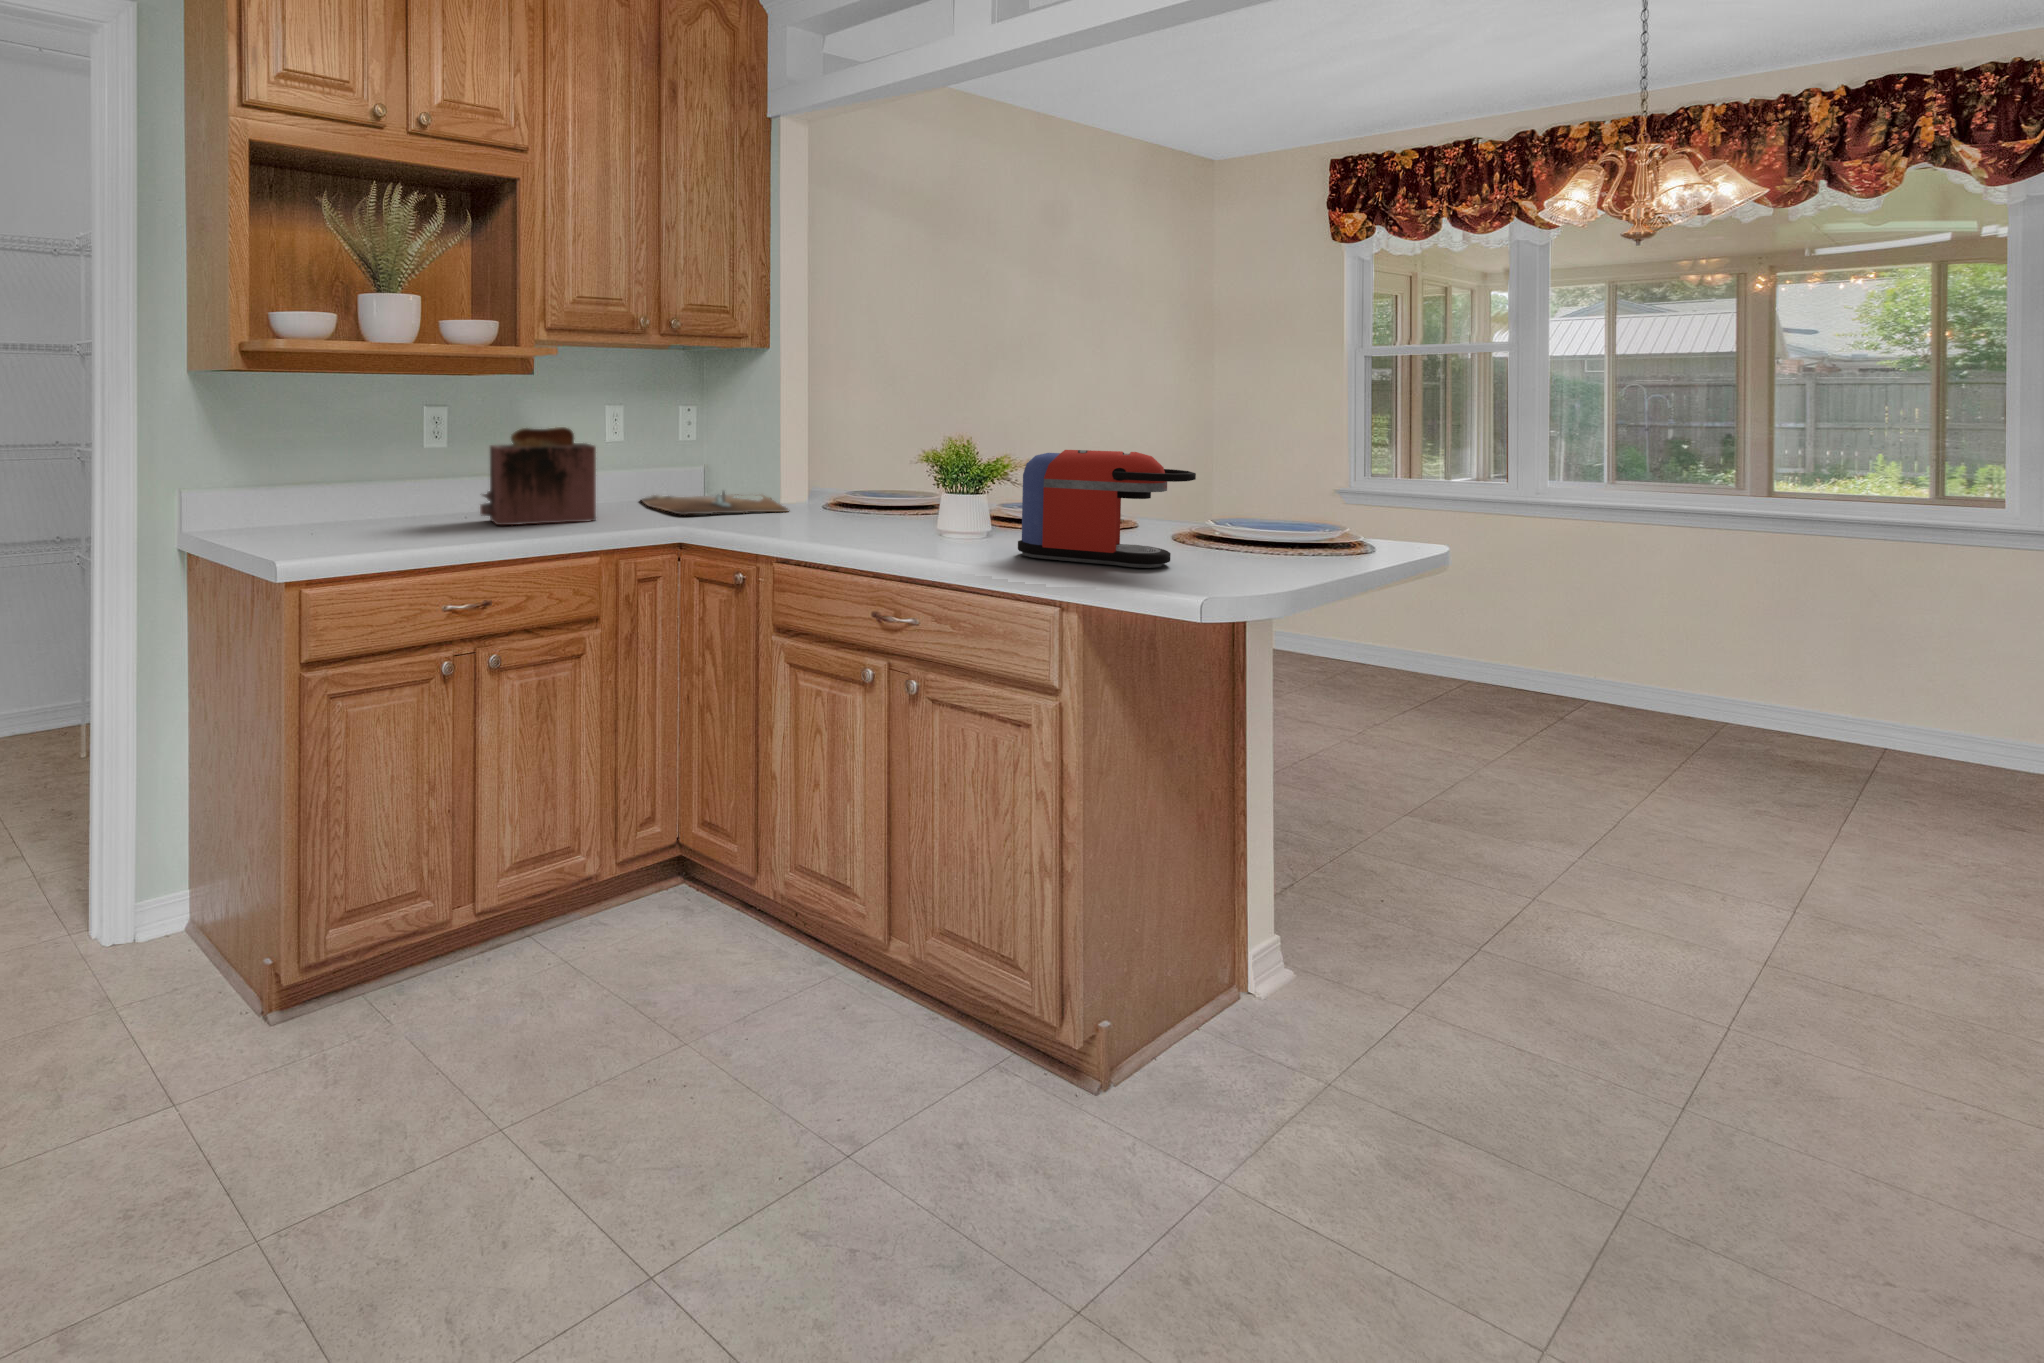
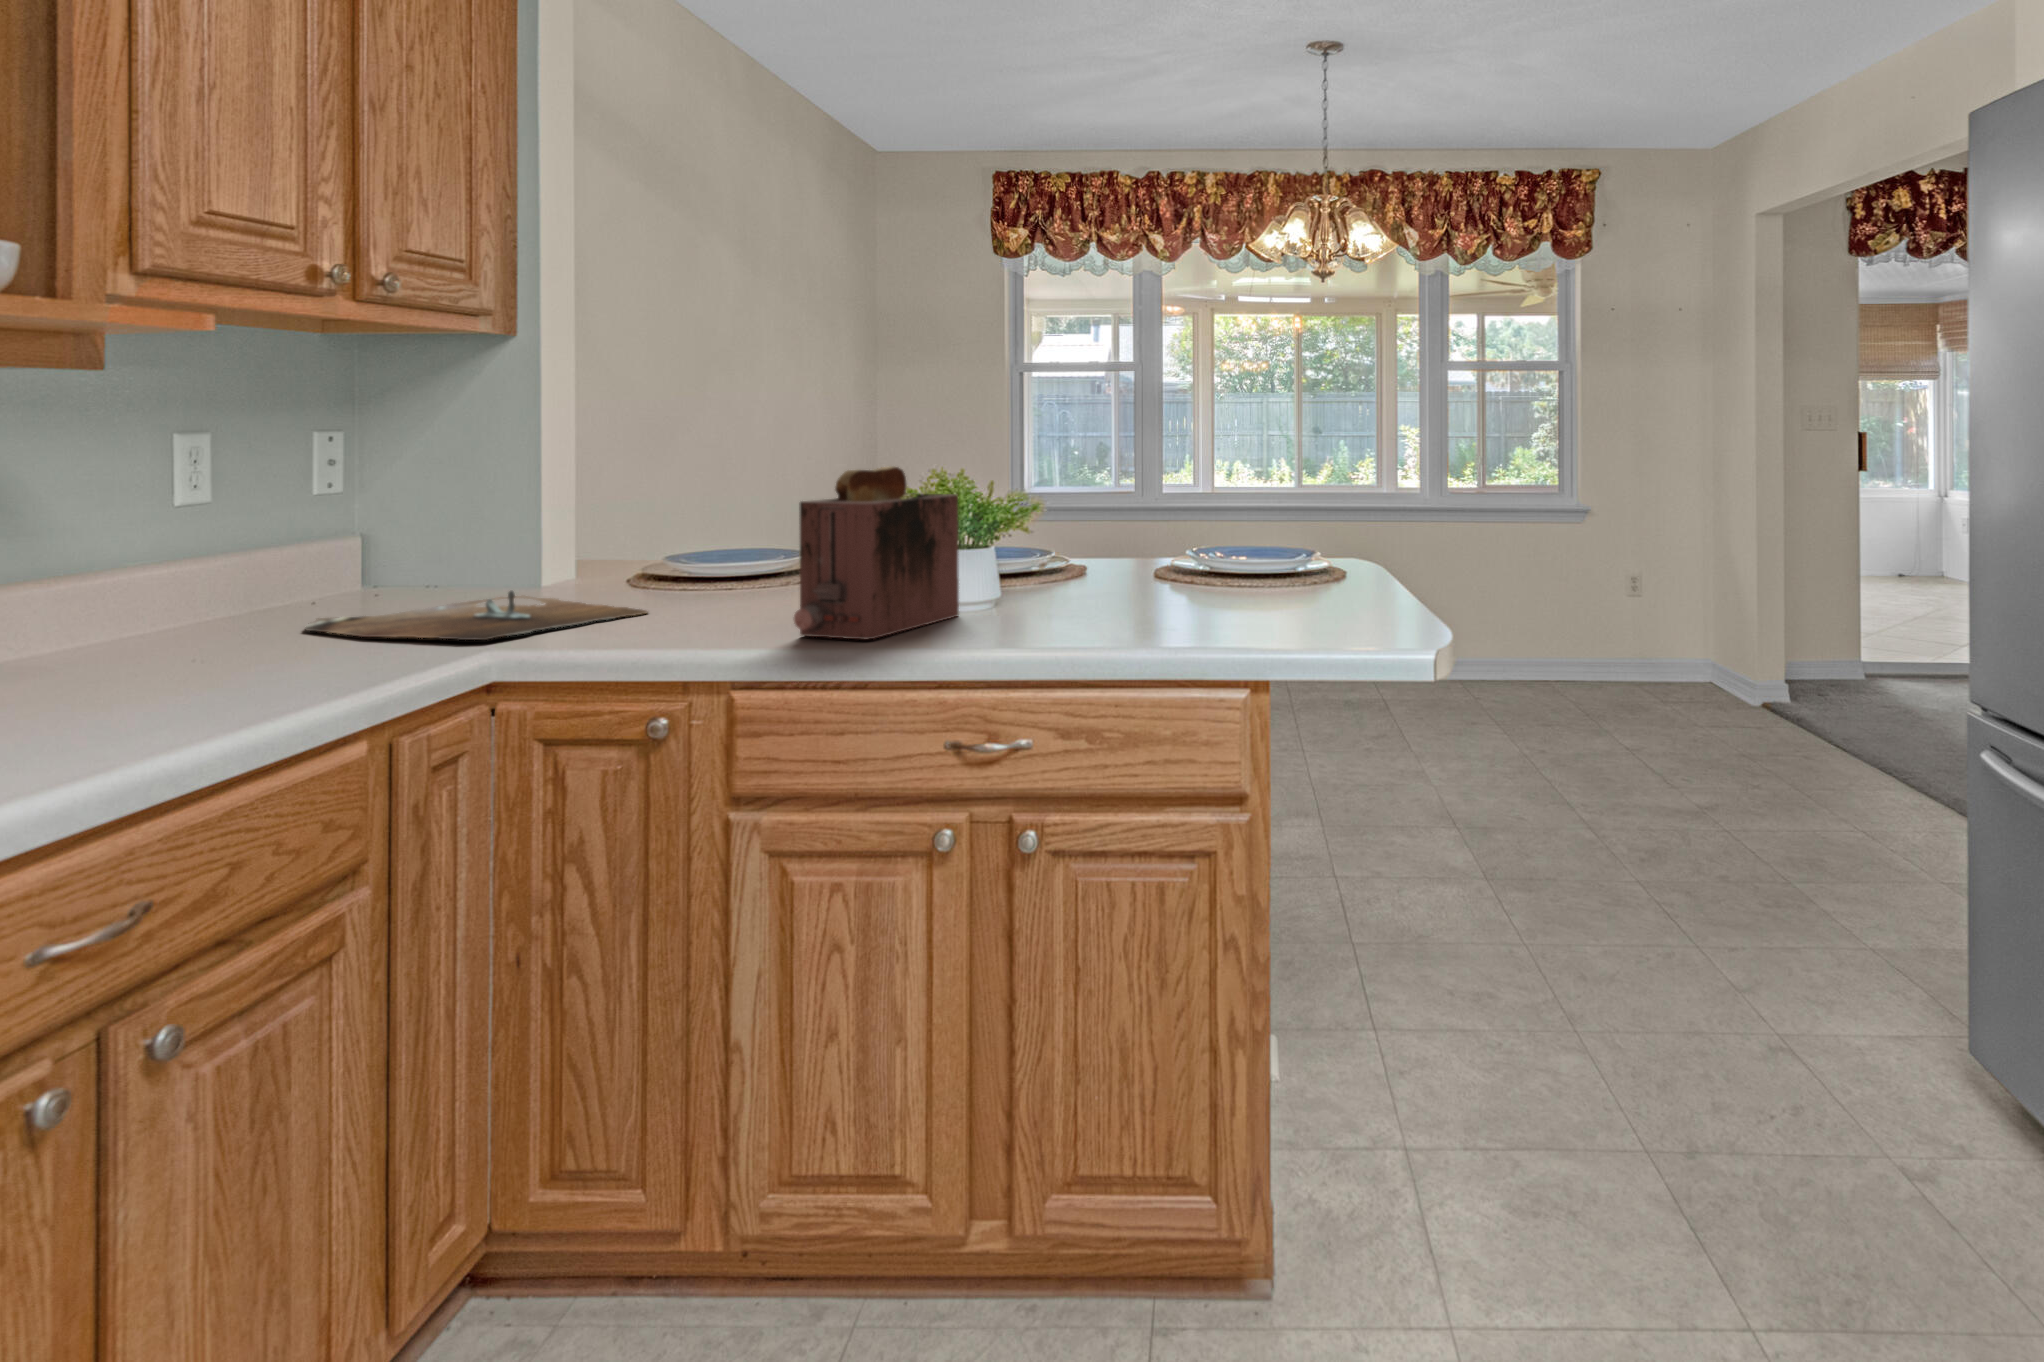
toaster: present [480,427,596,525] -> present [794,466,959,639]
coffee maker: present [1018,450,1196,568] -> none [1091,480,1274,621]

